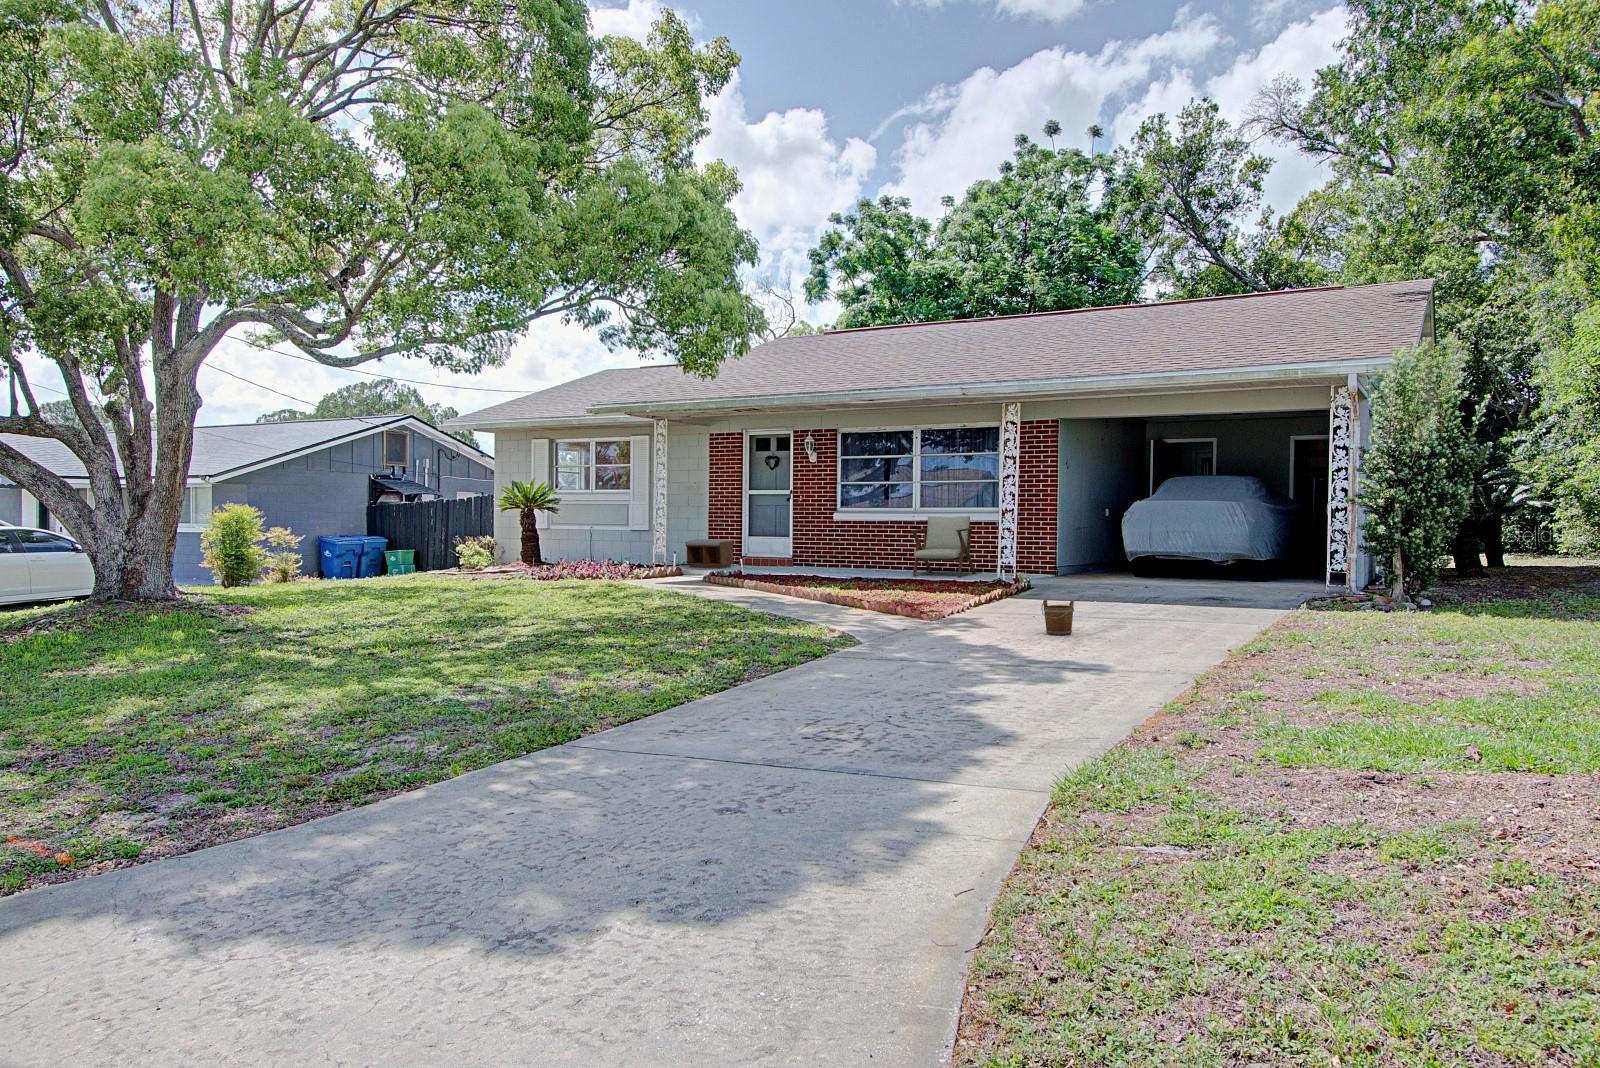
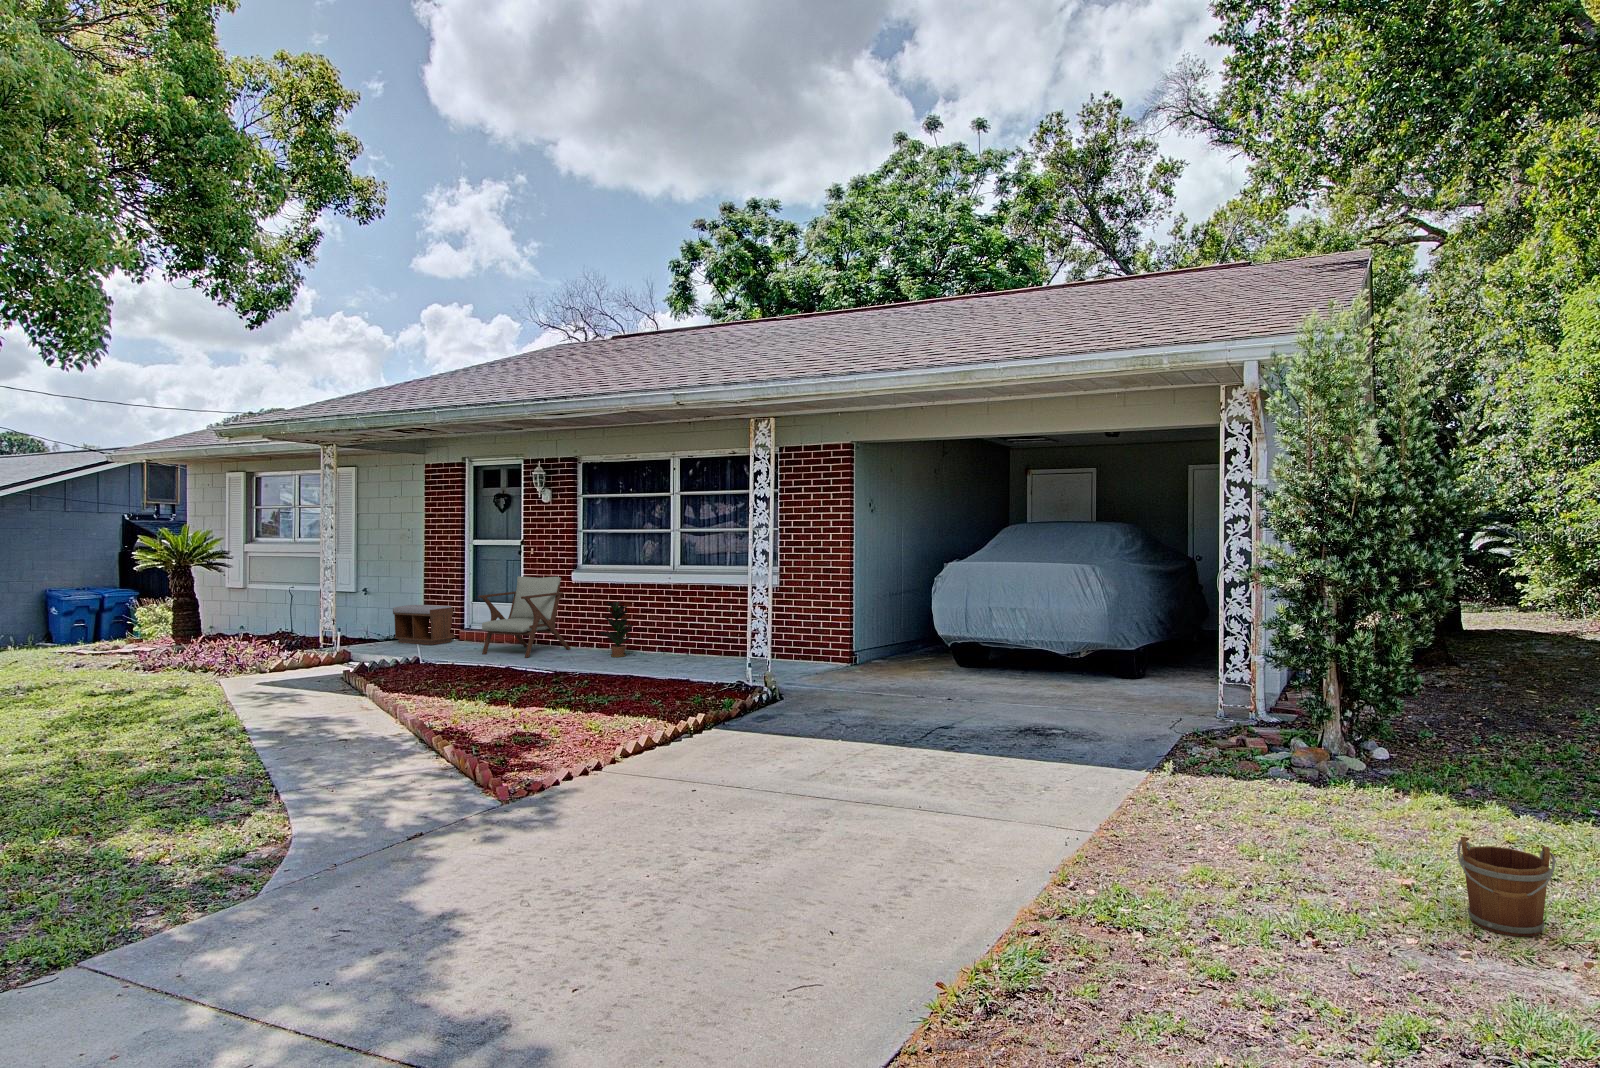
lounge chair: present [911,516,976,577] -> present [478,576,571,657]
potted plant: none [865,533,889,573] -> present [600,601,633,657]
bucket: present [1041,600,1074,635] -> present [1457,837,1556,937]

